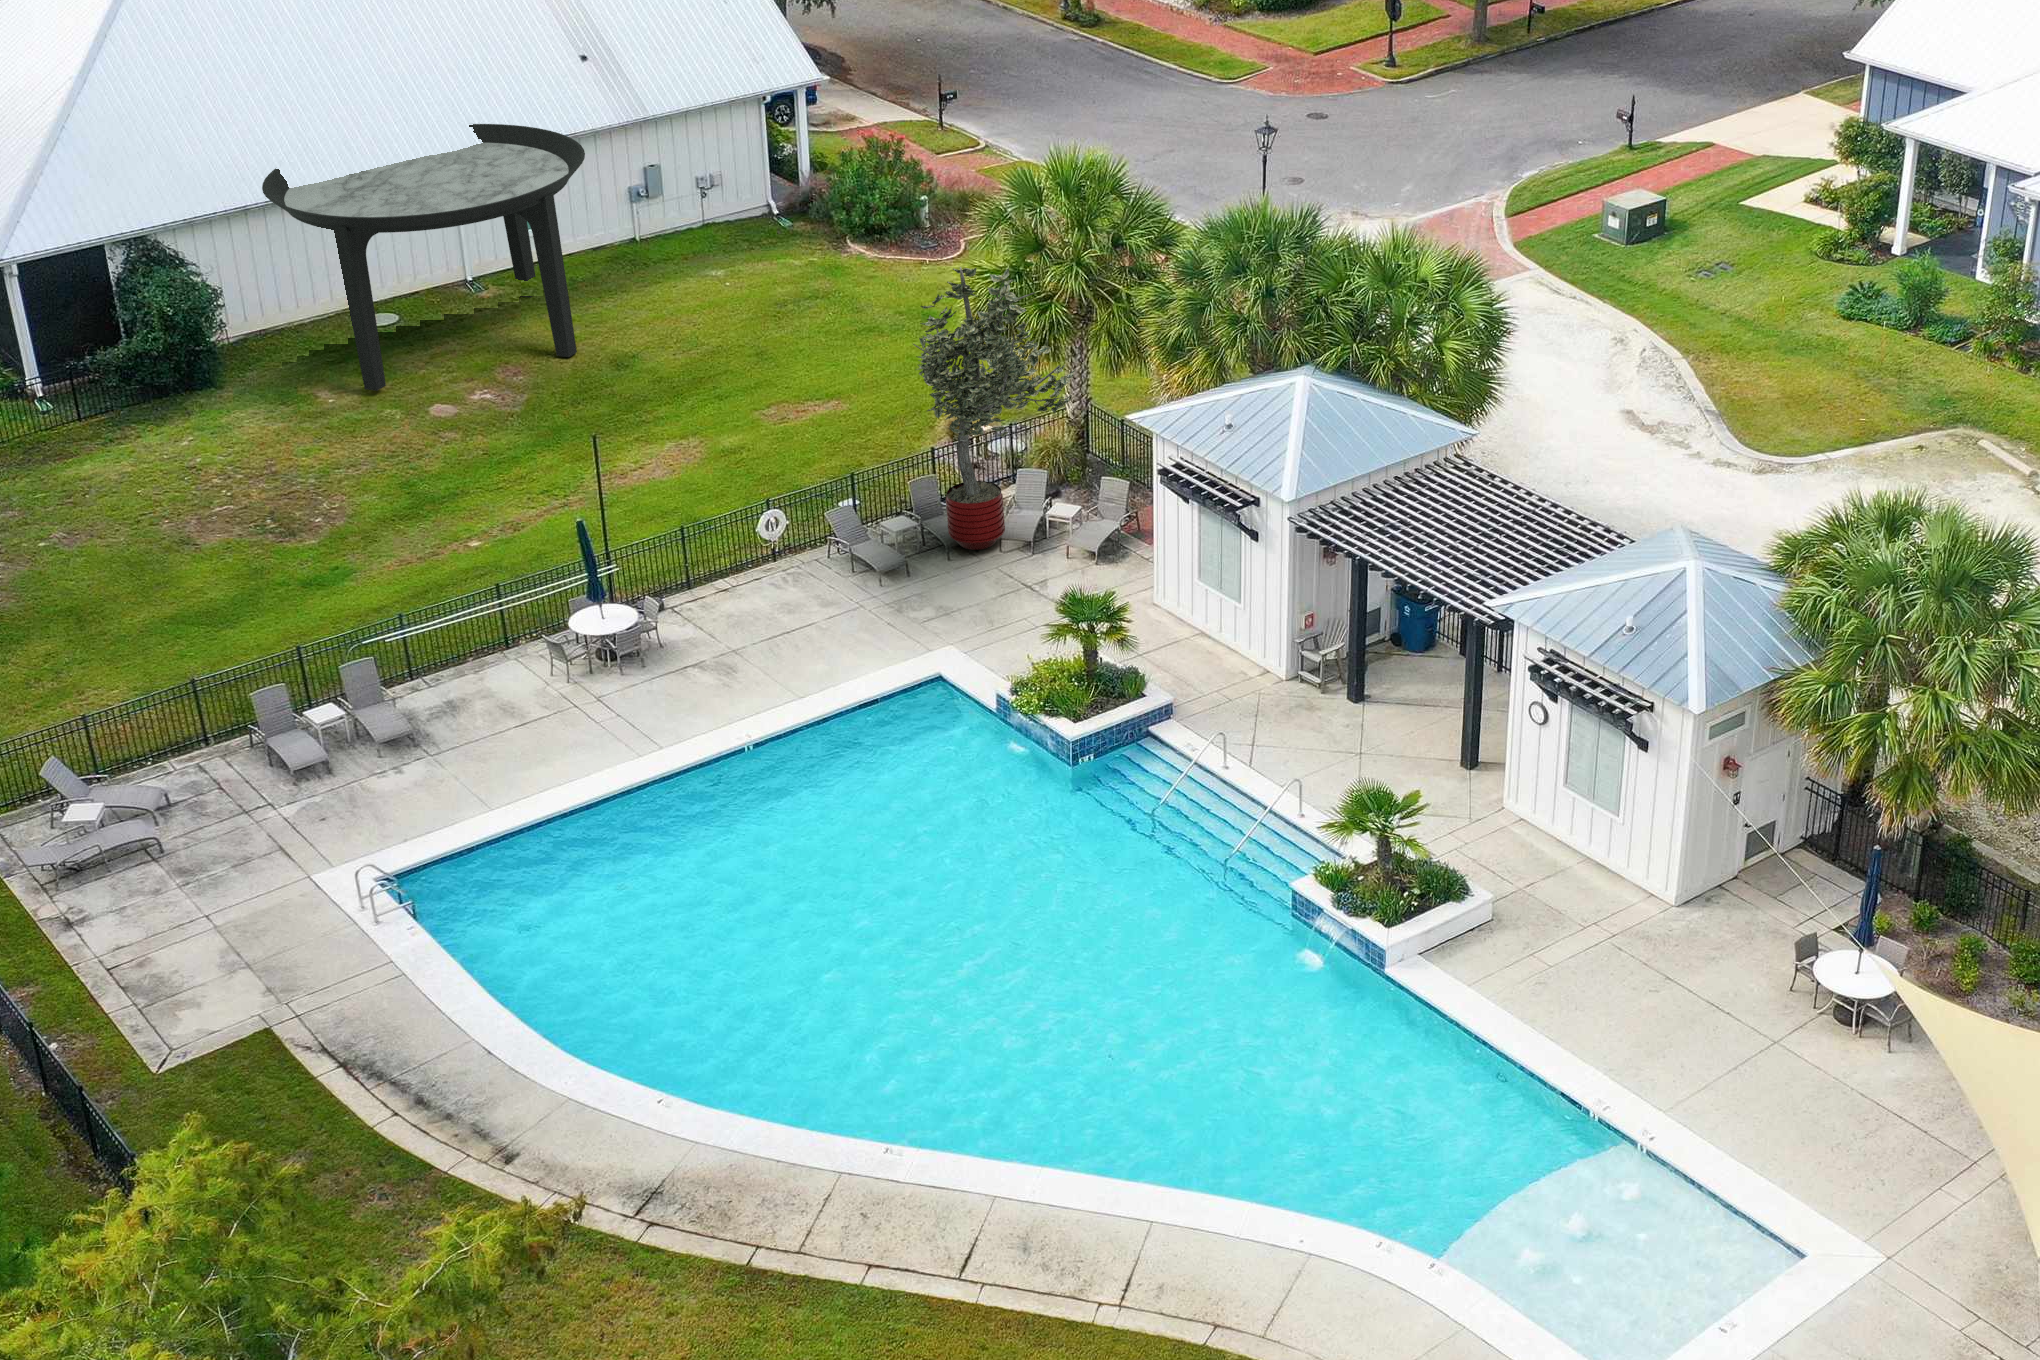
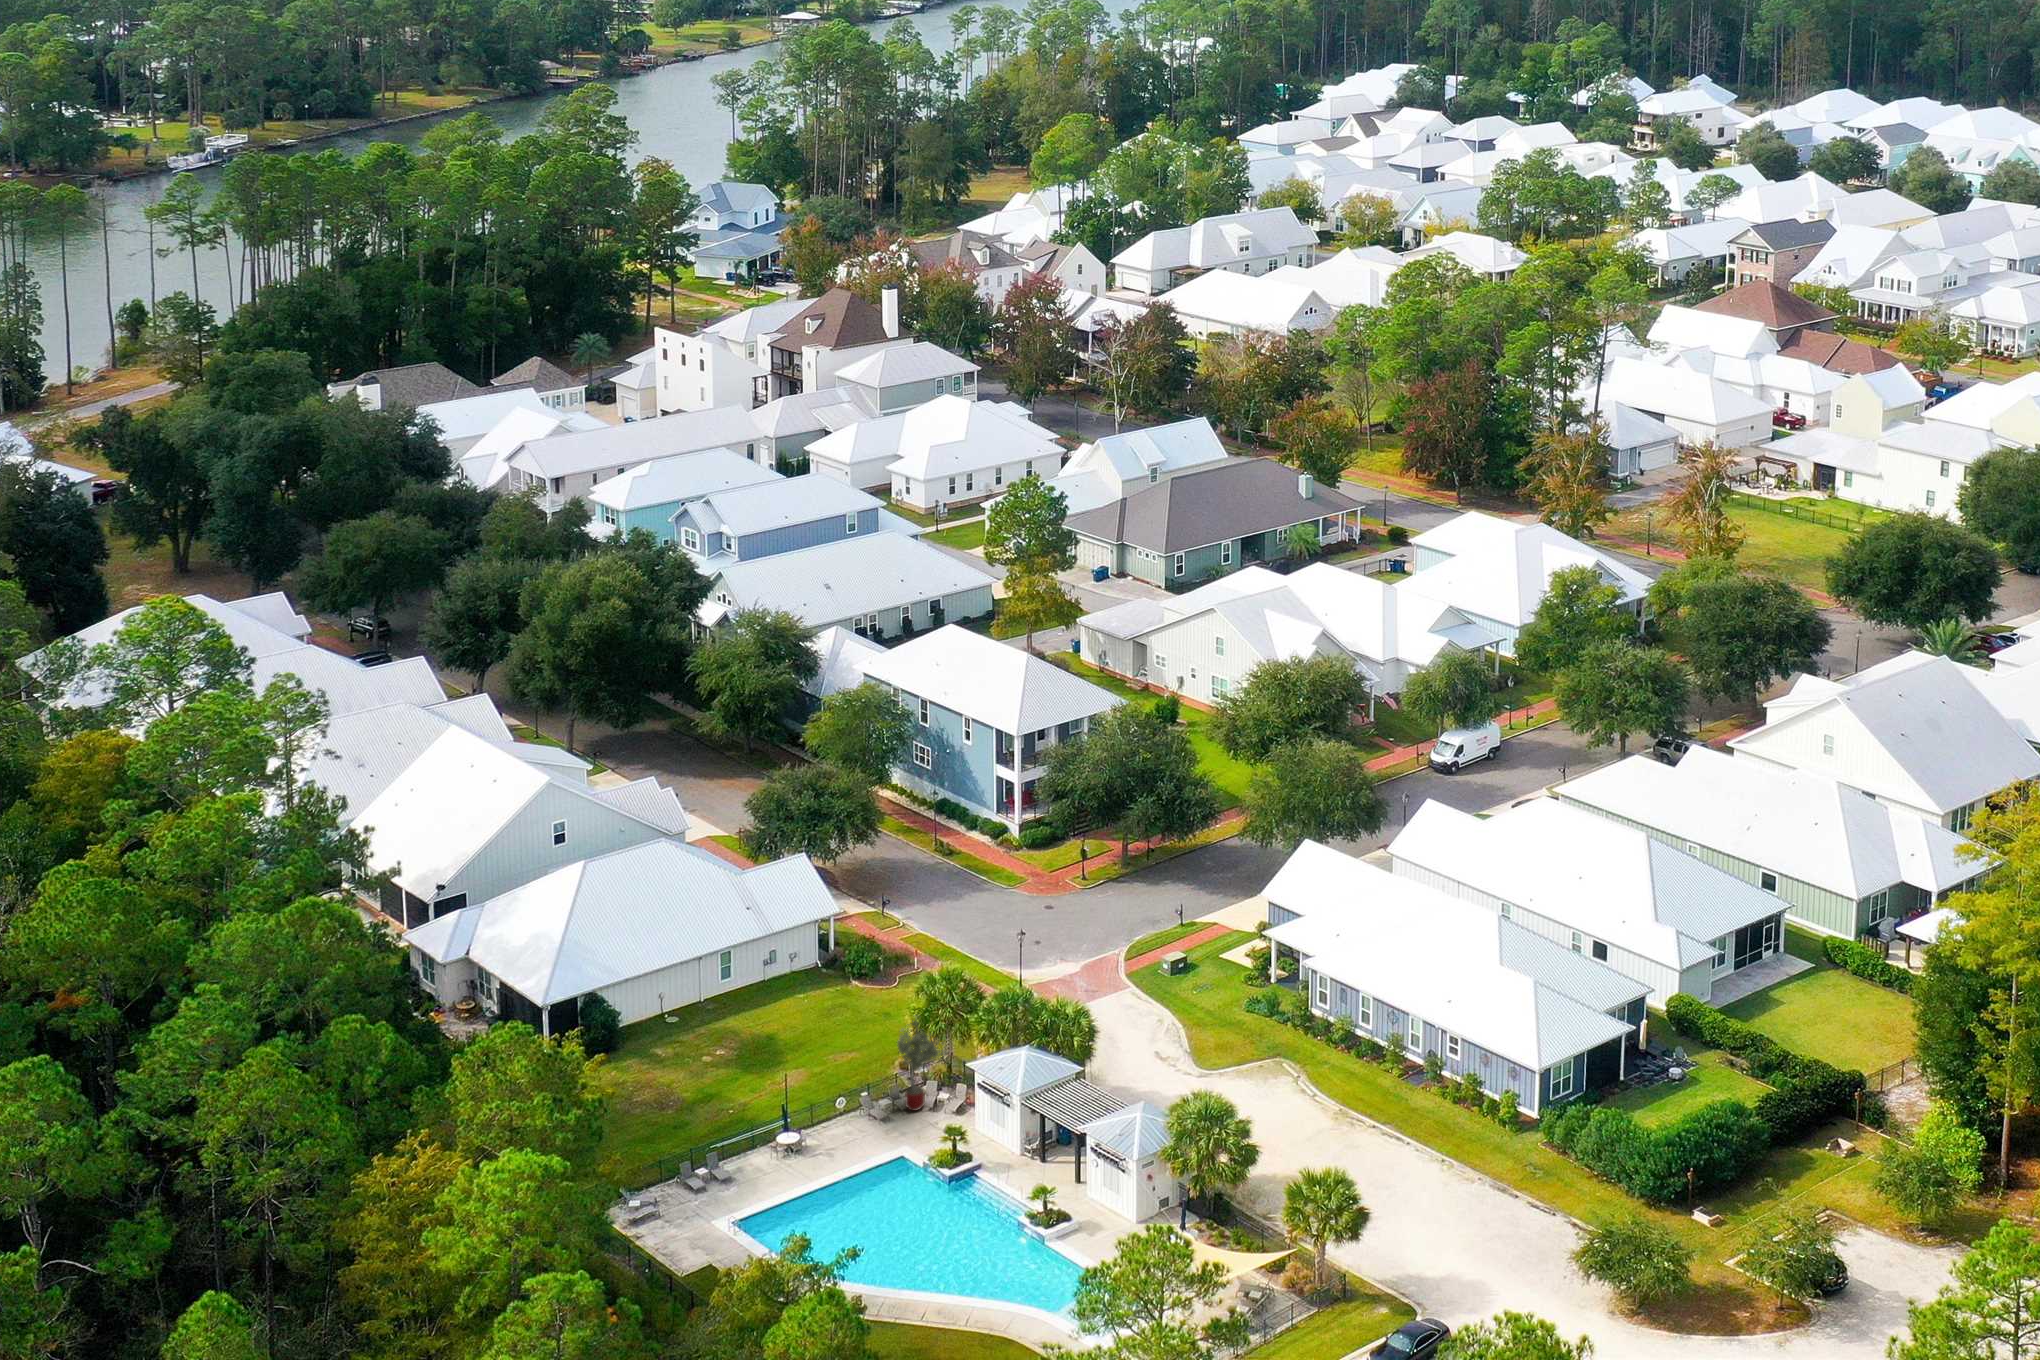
round table: present [262,124,585,391] -> none [641,939,763,1051]

